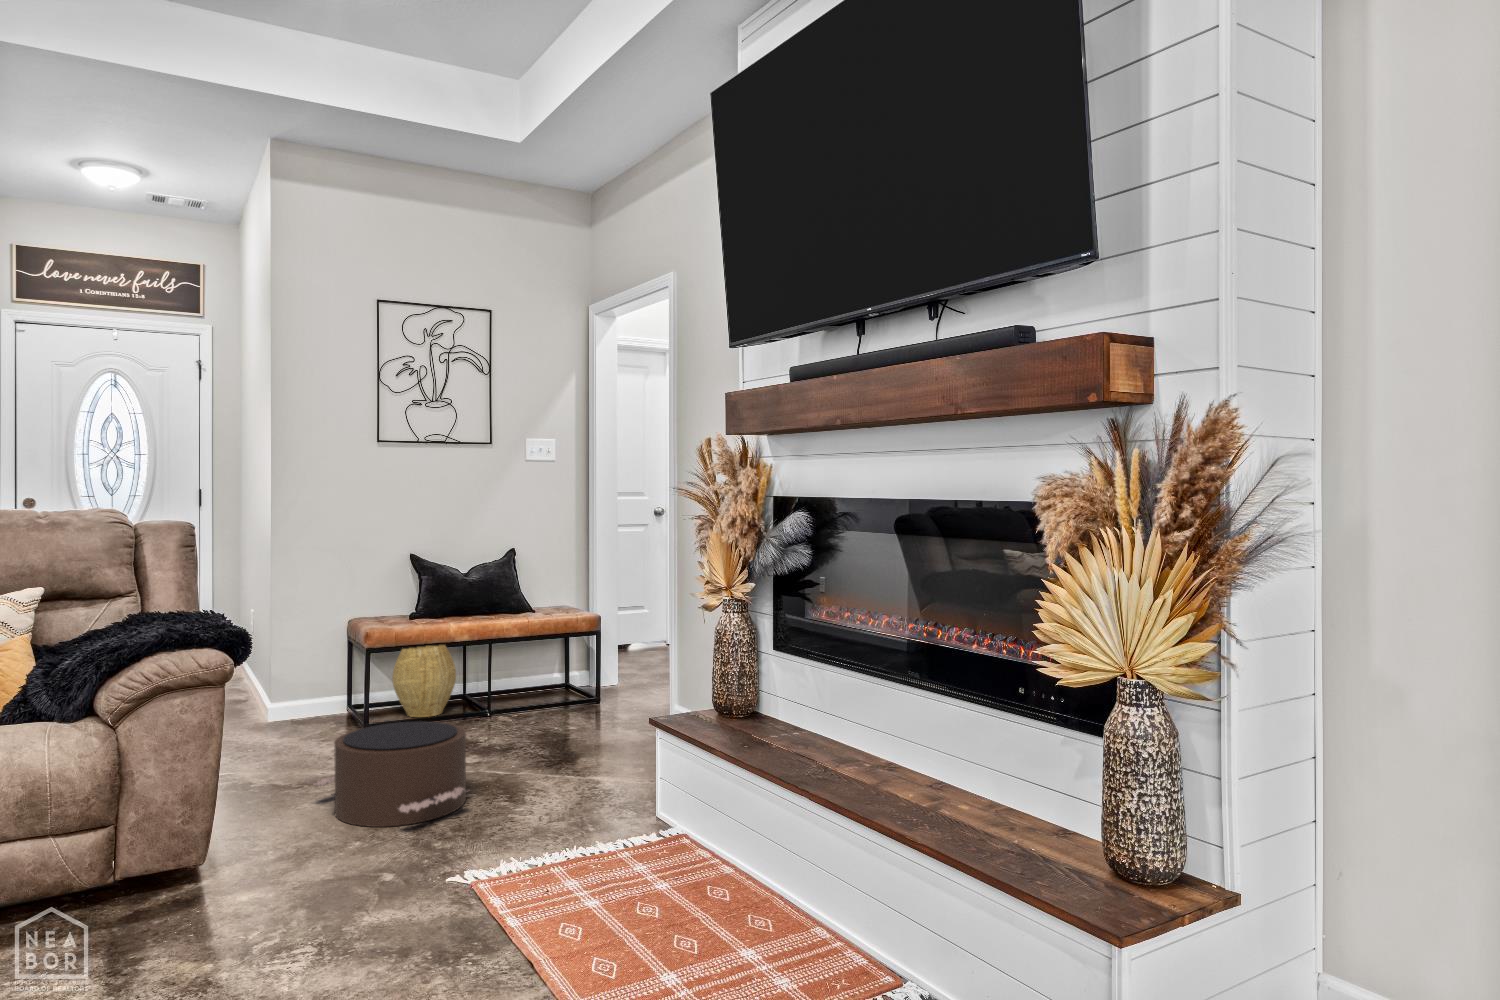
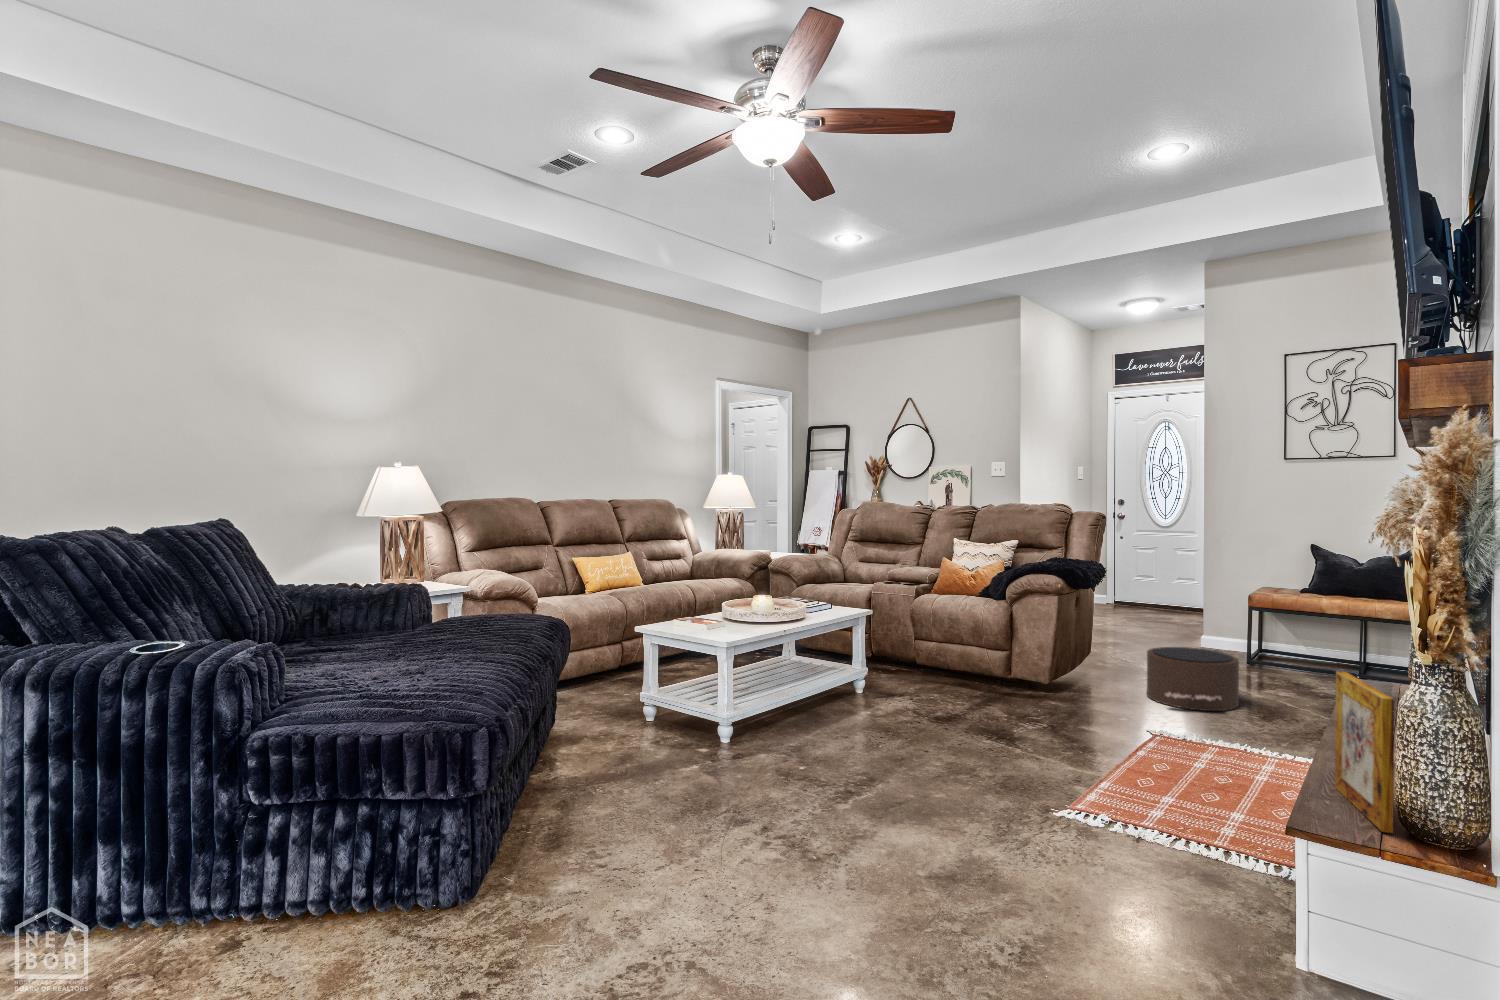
woven basket: present [392,645,456,717] -> none [1281,609,1338,669]
picture frame: none [998,710,1145,899] -> present [1335,671,1394,833]

